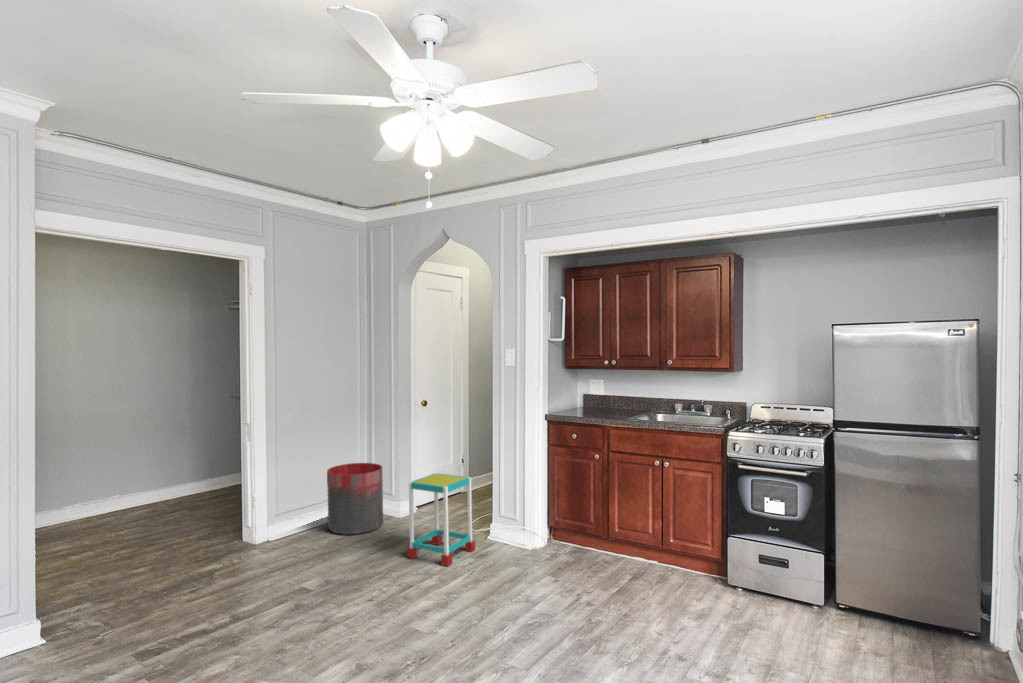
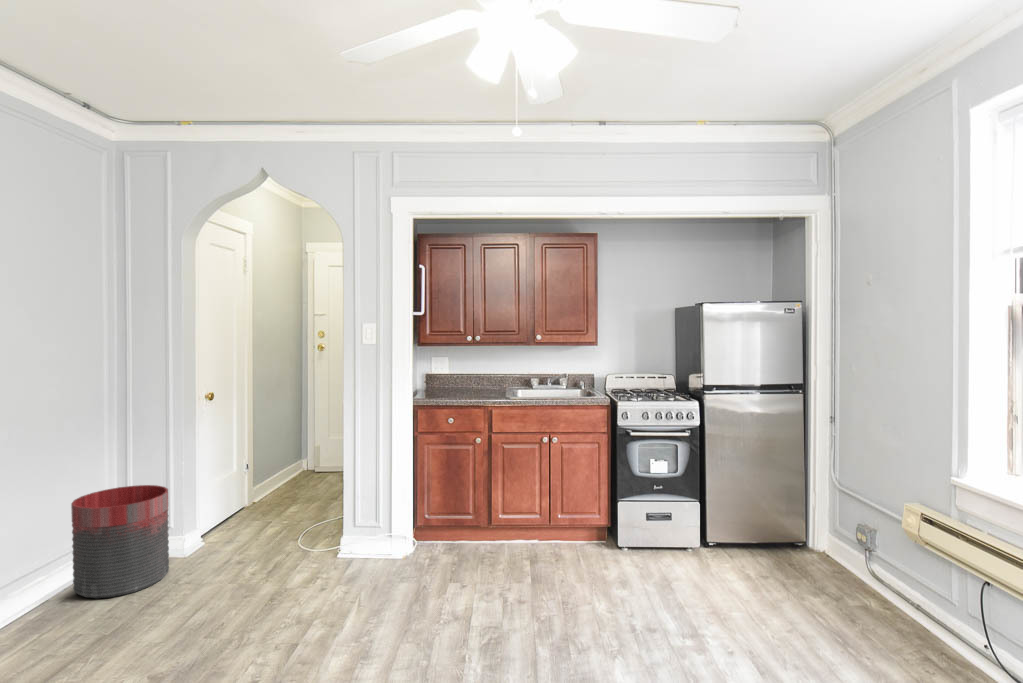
side table: present [407,473,475,566] -> none [250,482,336,605]

